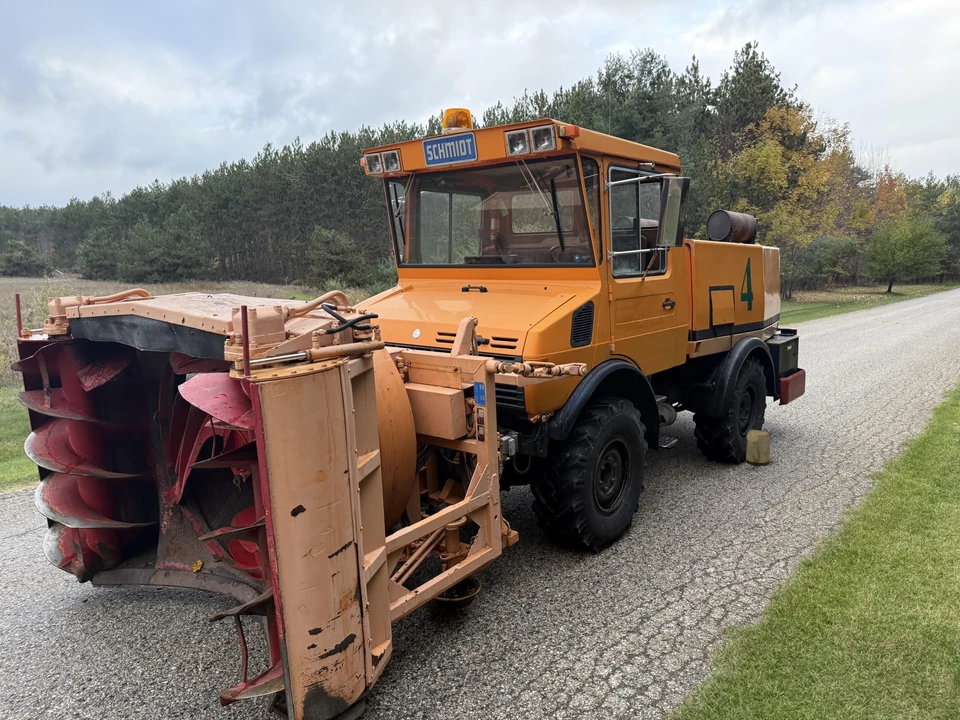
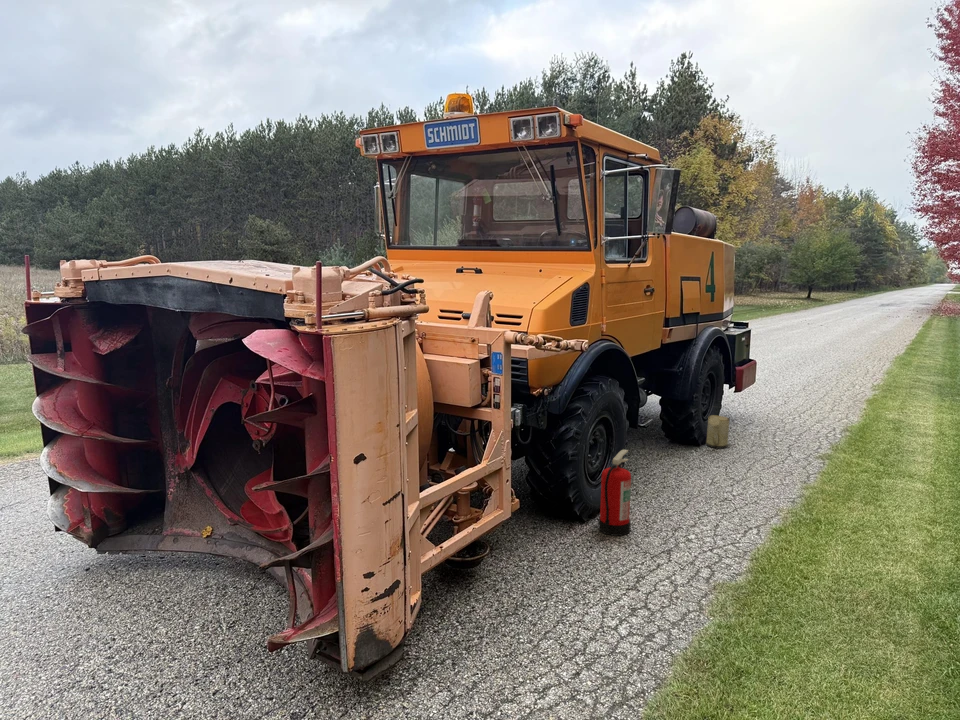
fire extinguisher: none [610,475,644,568] -> present [598,450,631,536]

